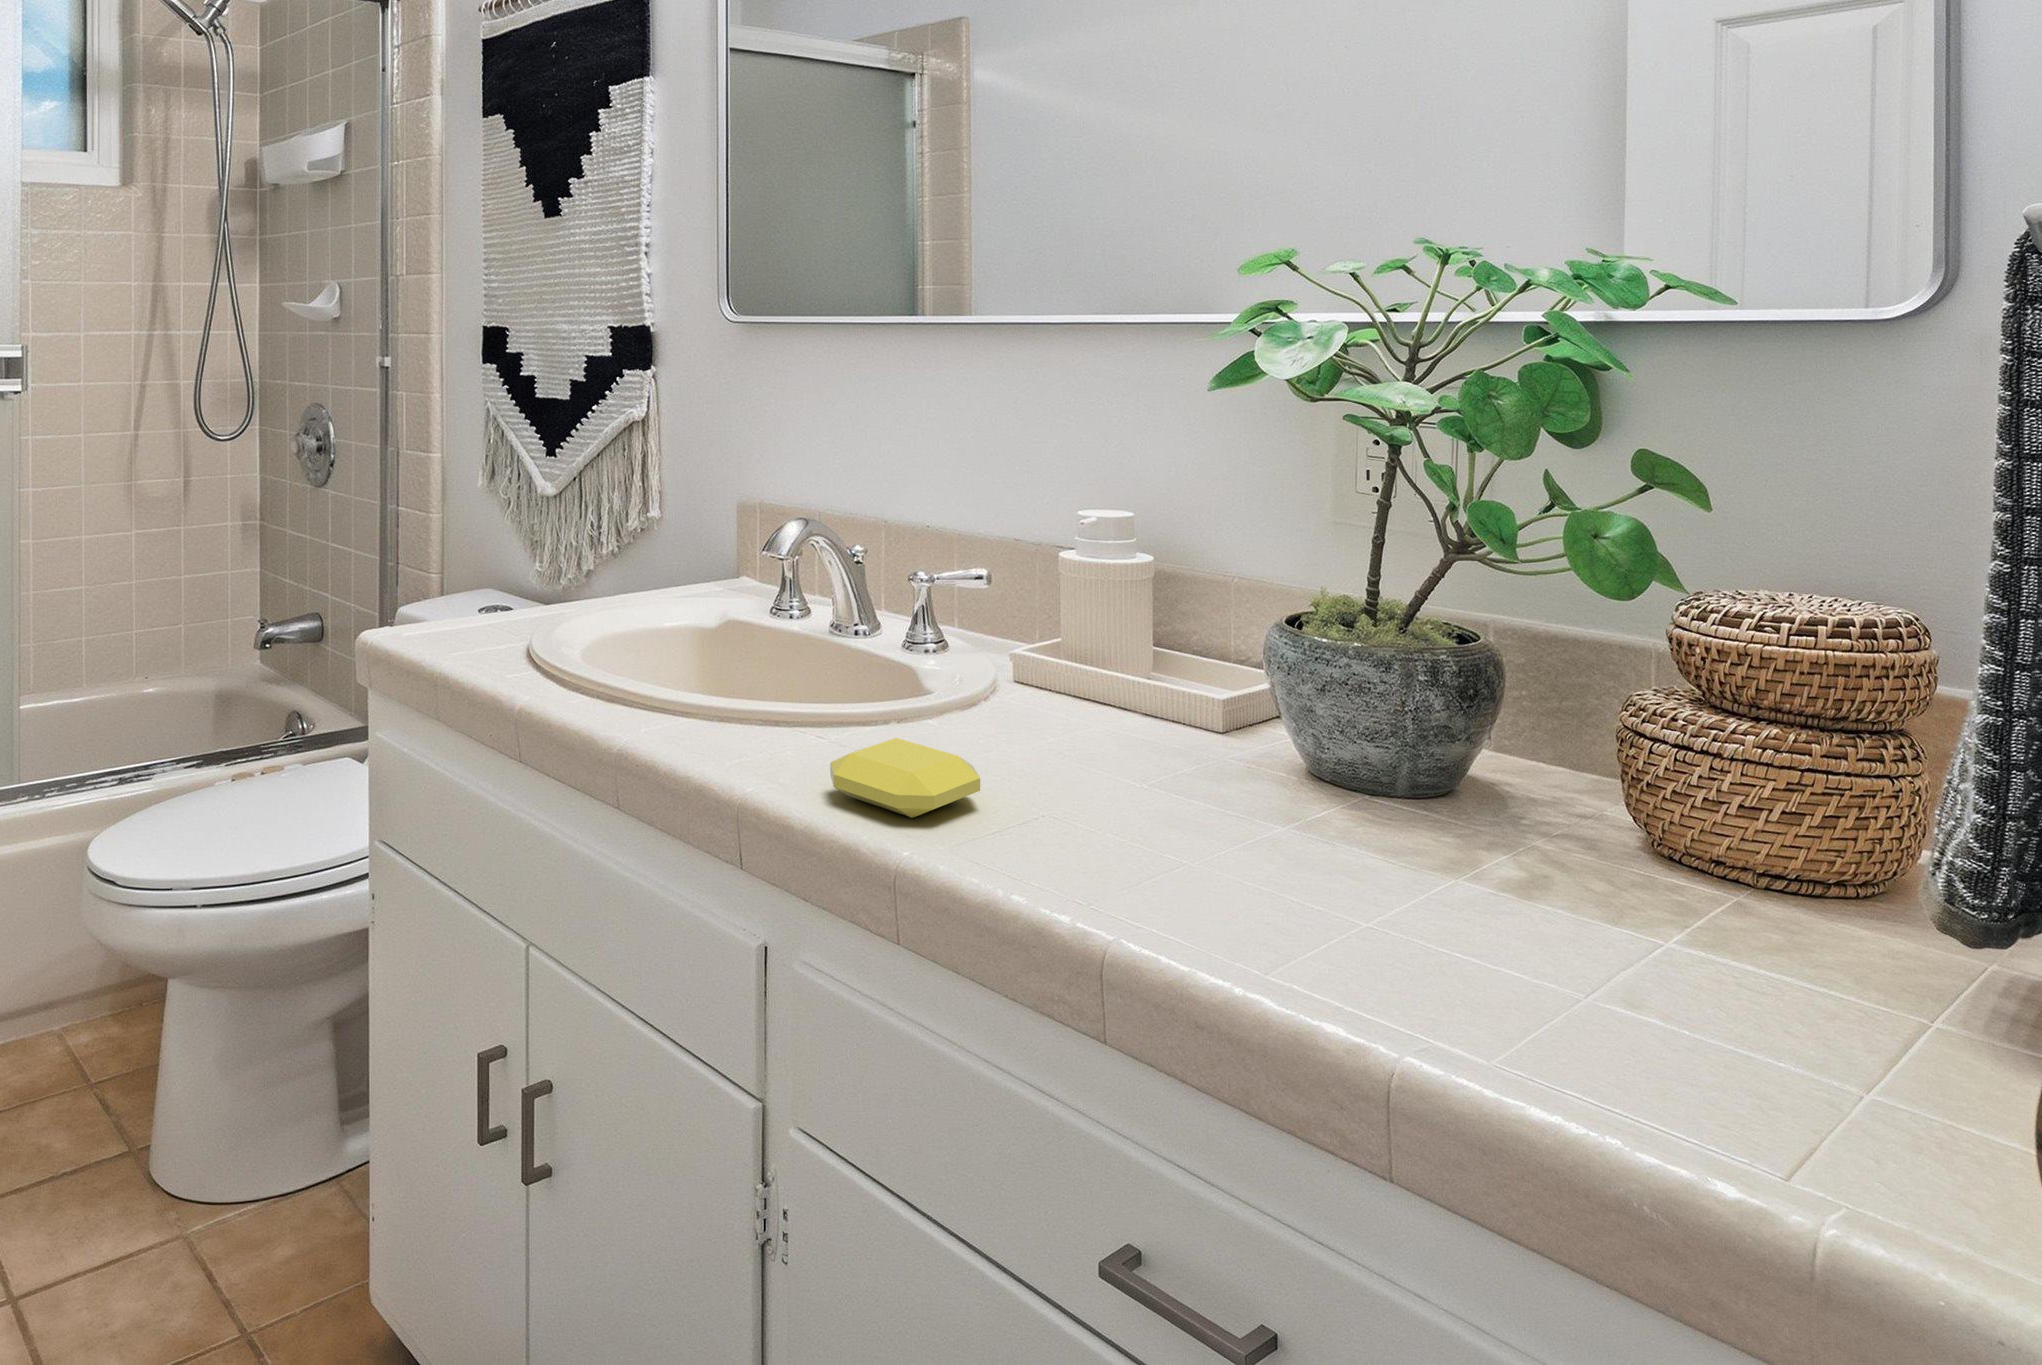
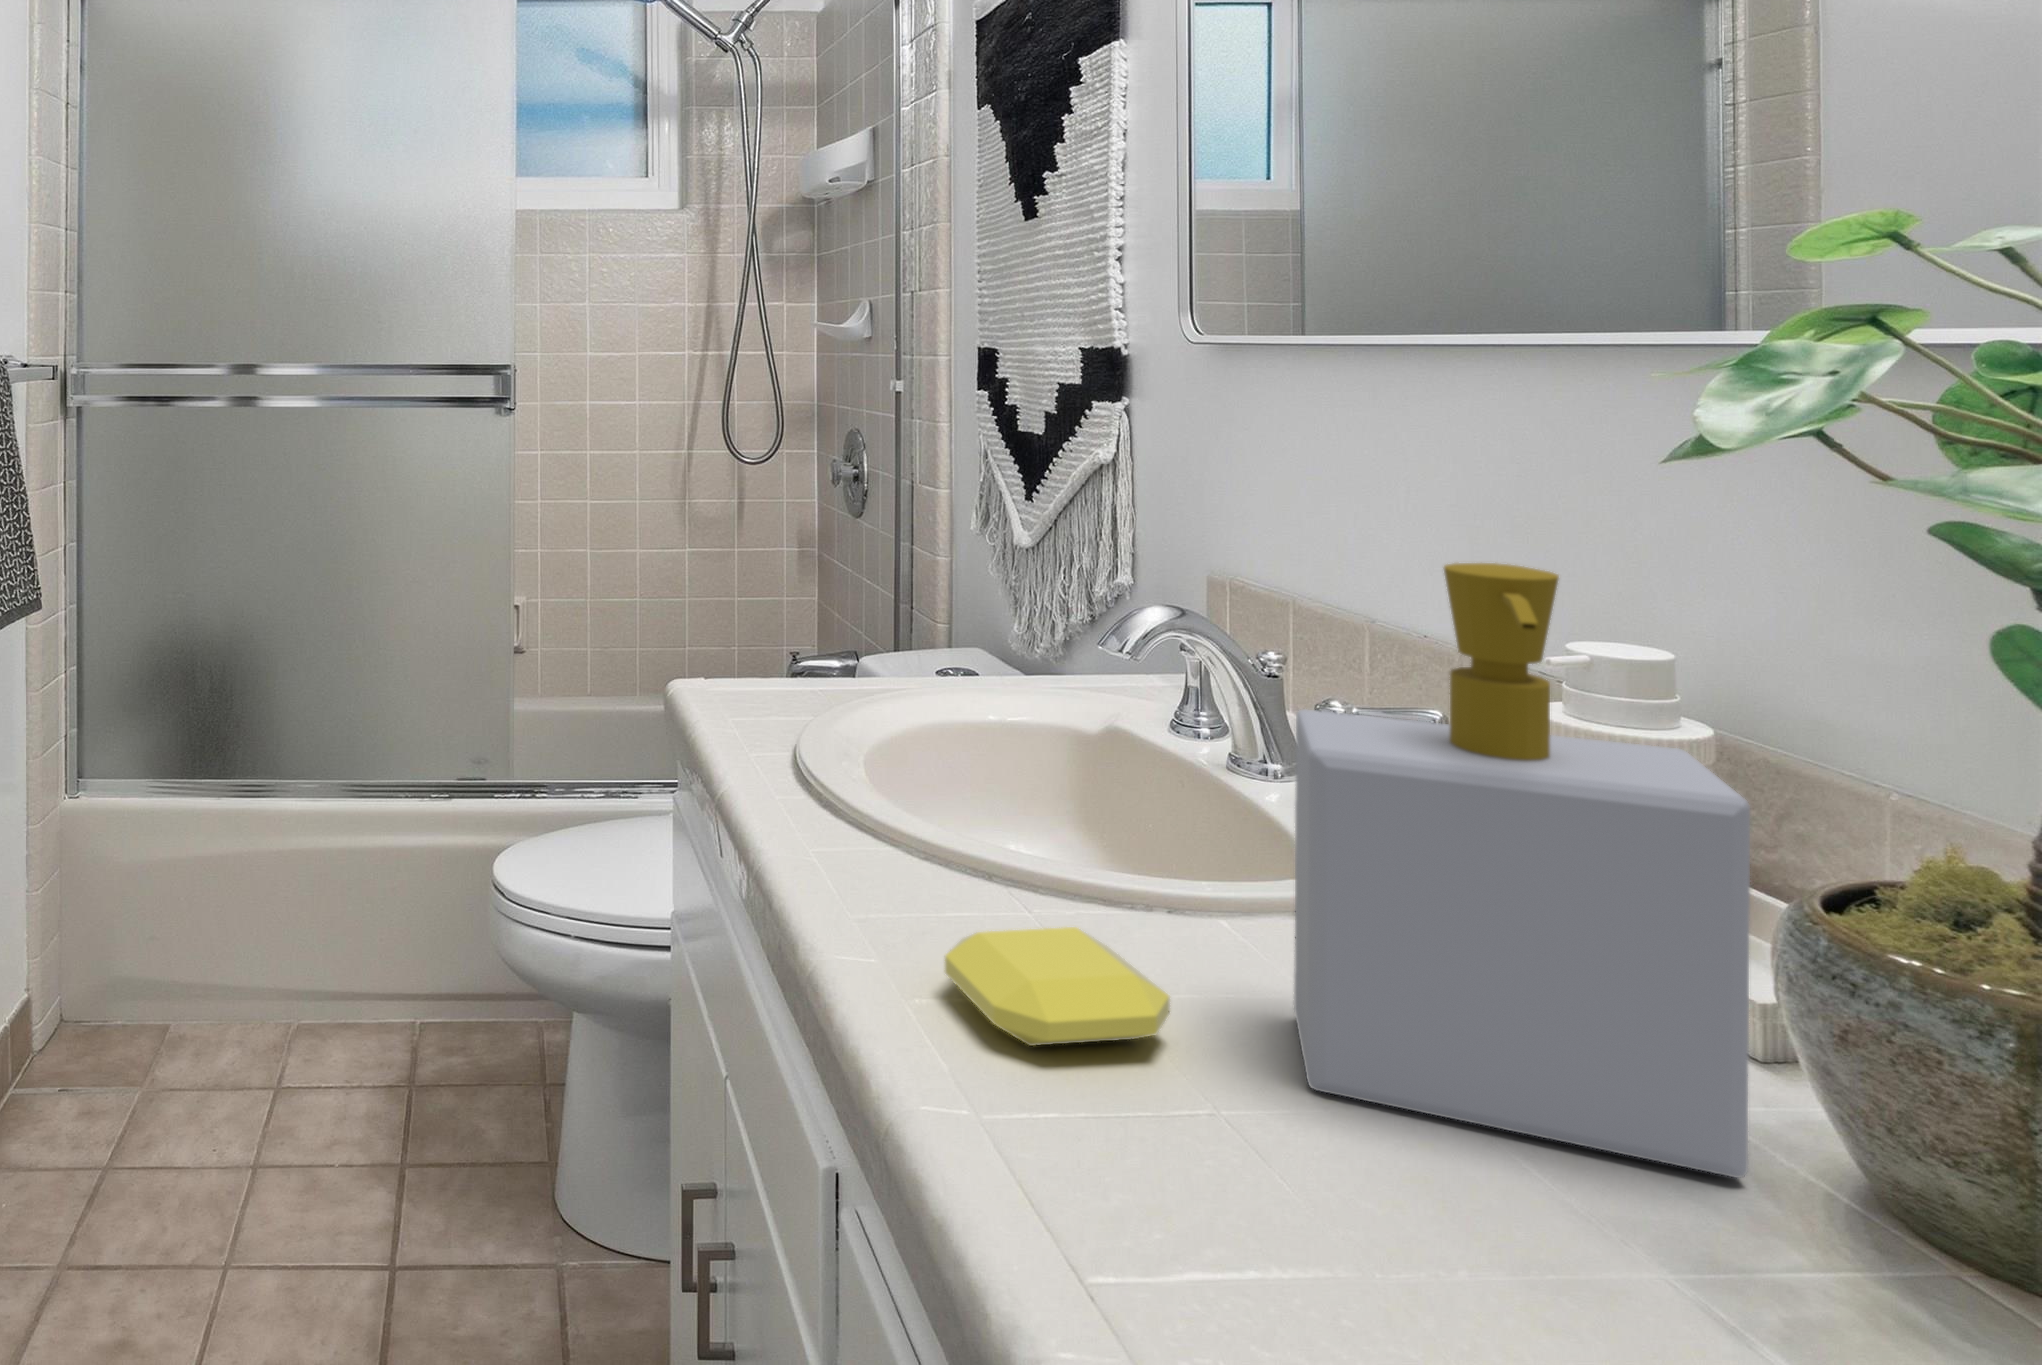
soap bottle: none [1013,459,1263,802] -> present [1294,563,1750,1178]

